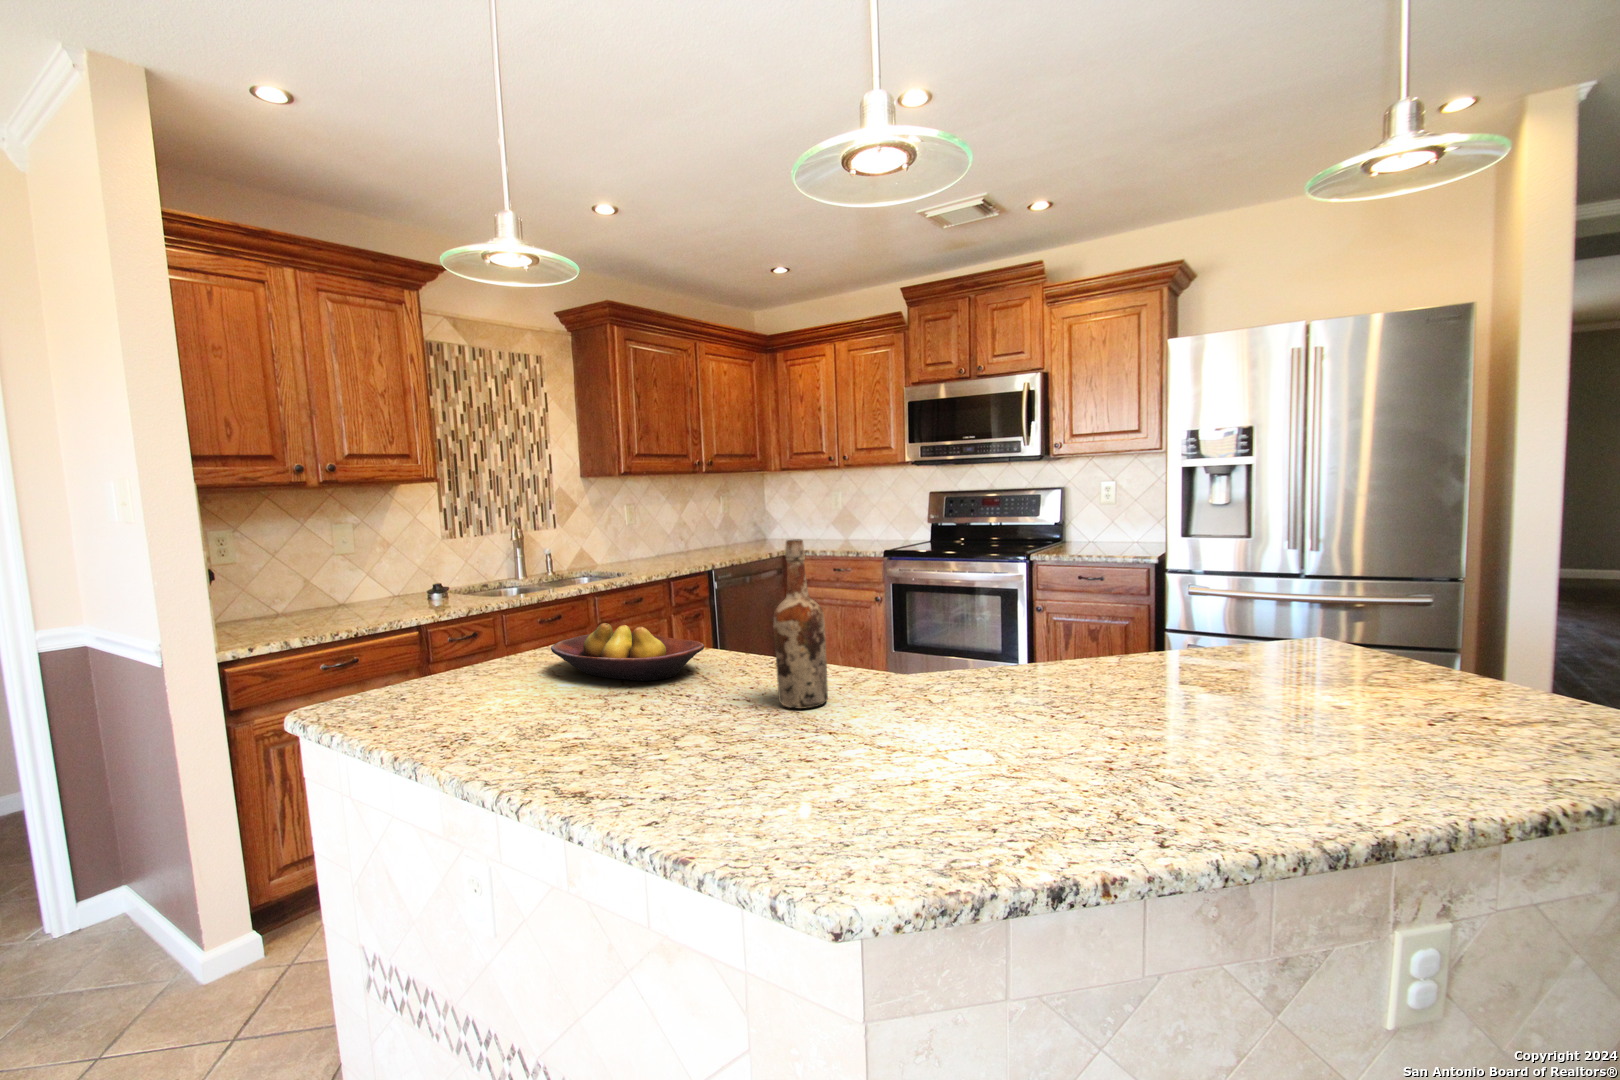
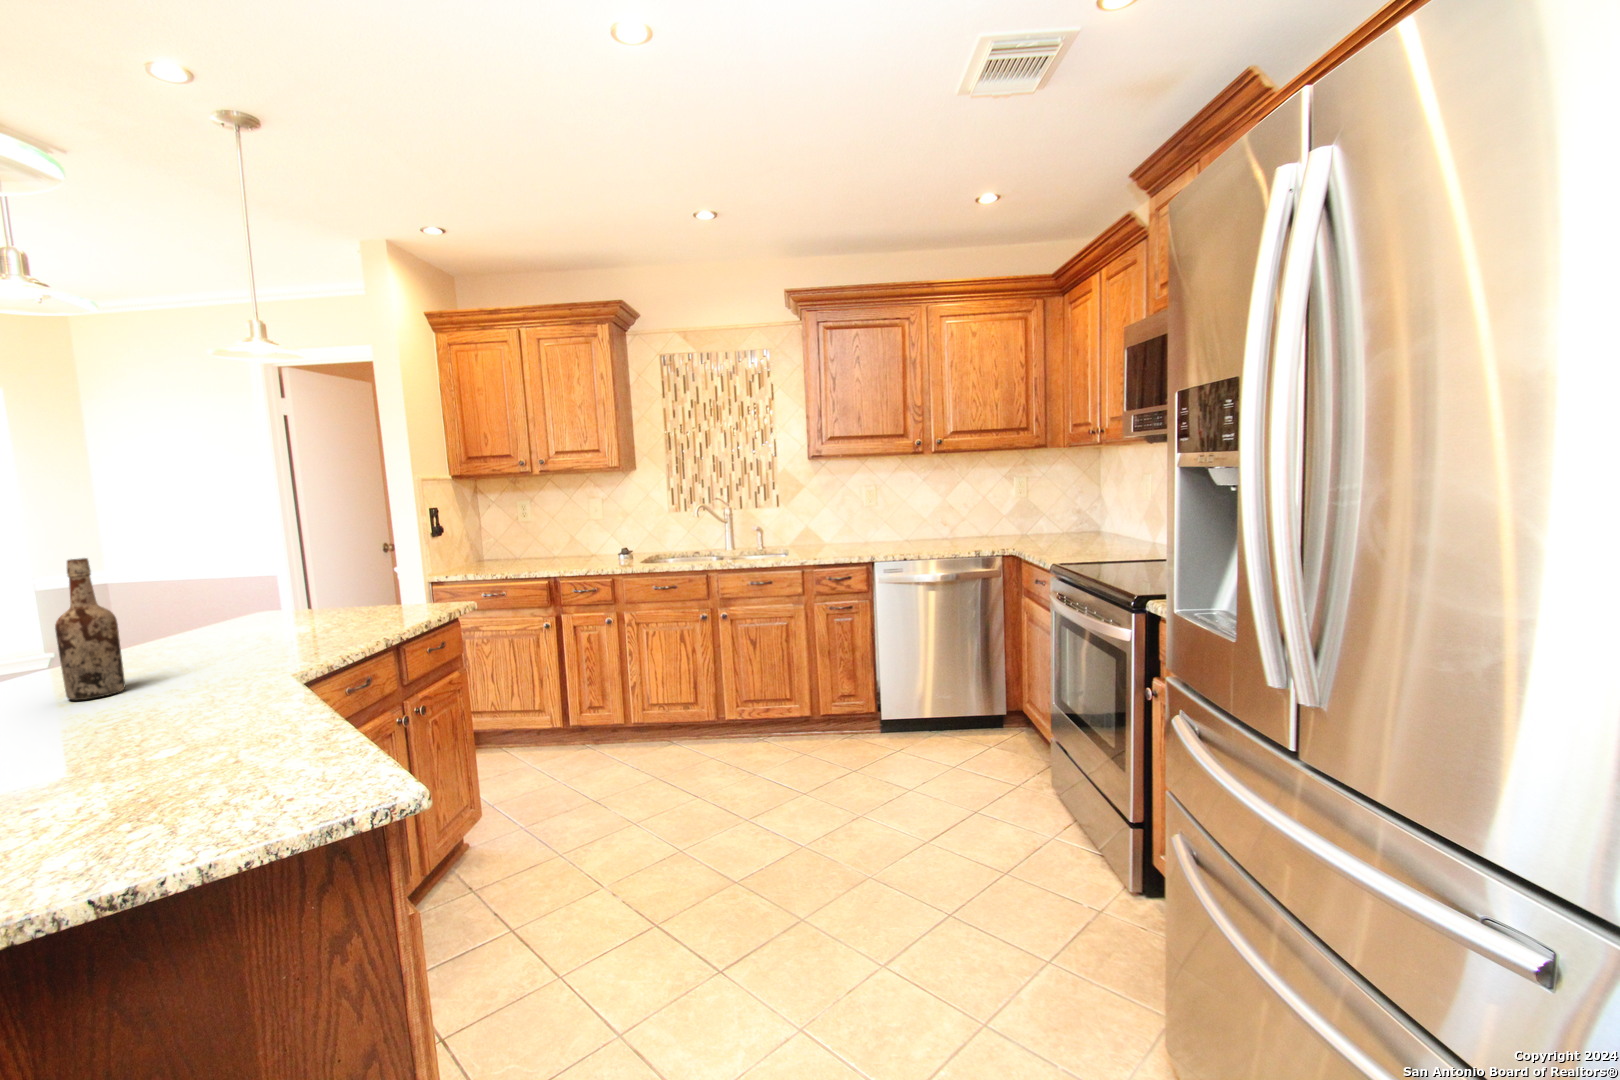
fruit bowl: present [551,623,704,681] -> none [202,600,341,651]

